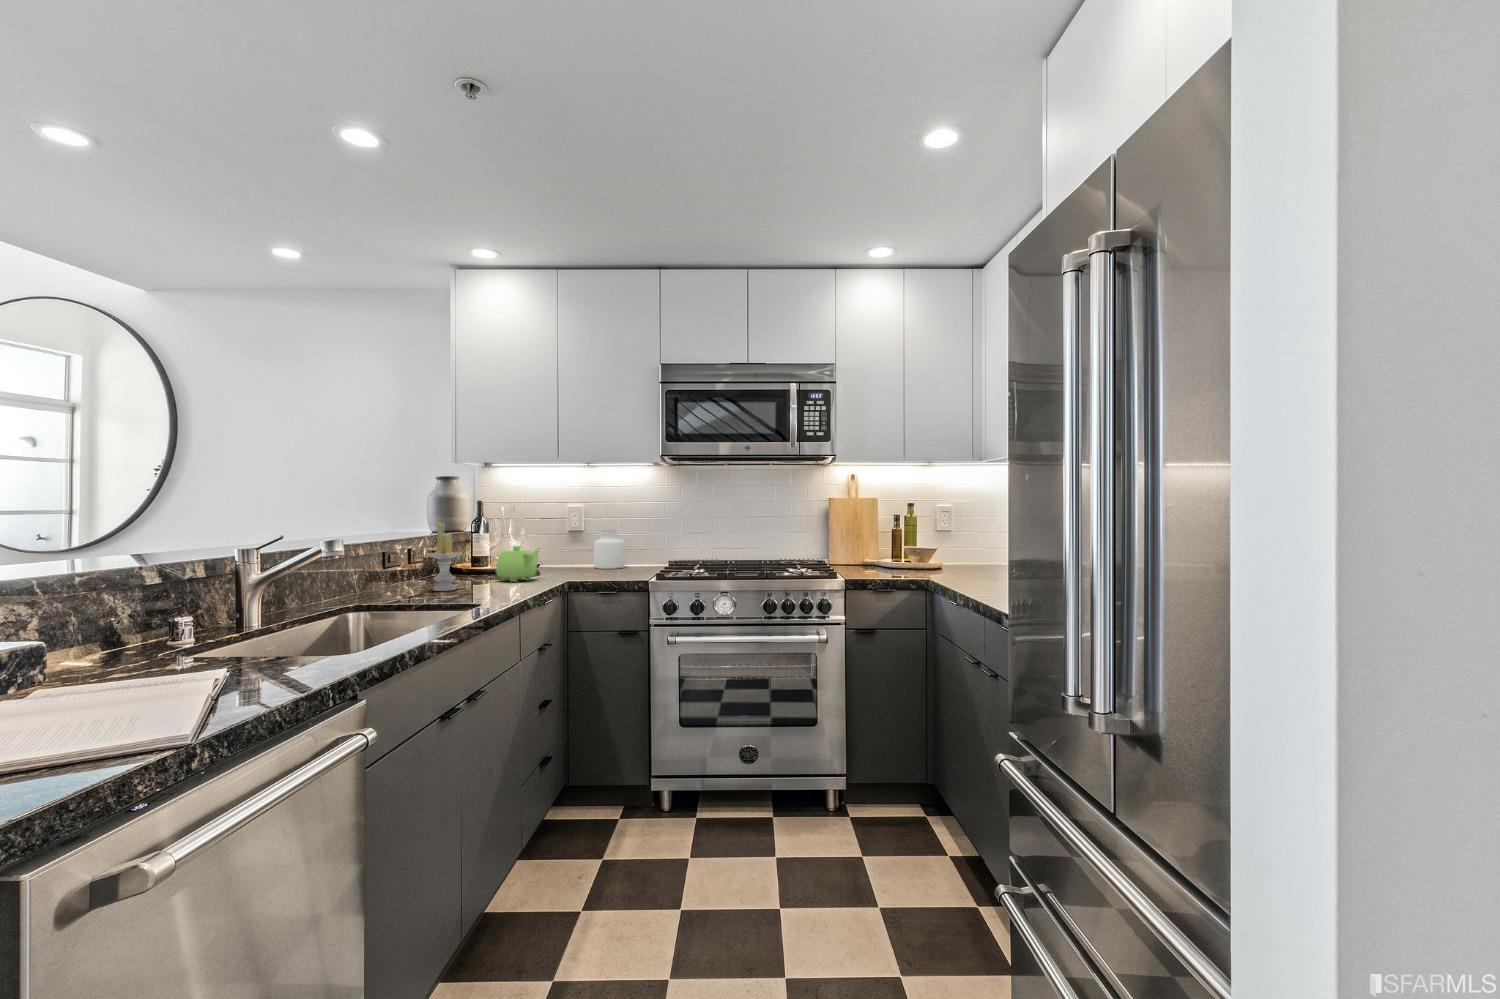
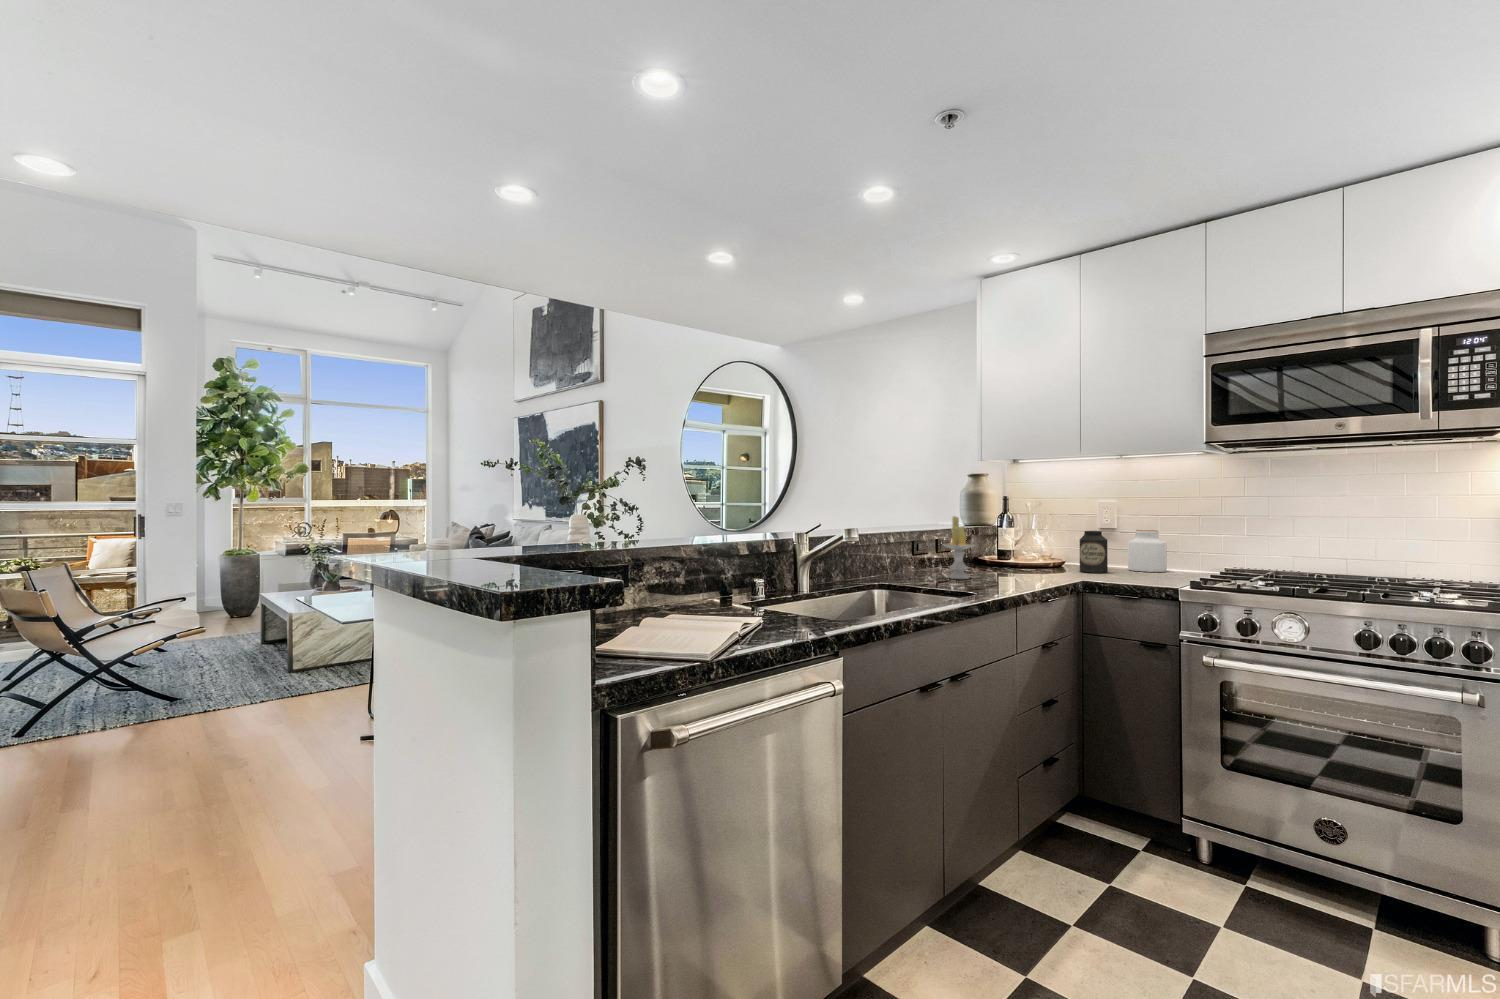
canister: none [555,533,580,573] -> present [1080,531,1108,573]
teapot: present [496,546,541,582] -> none [1012,541,1061,577]

